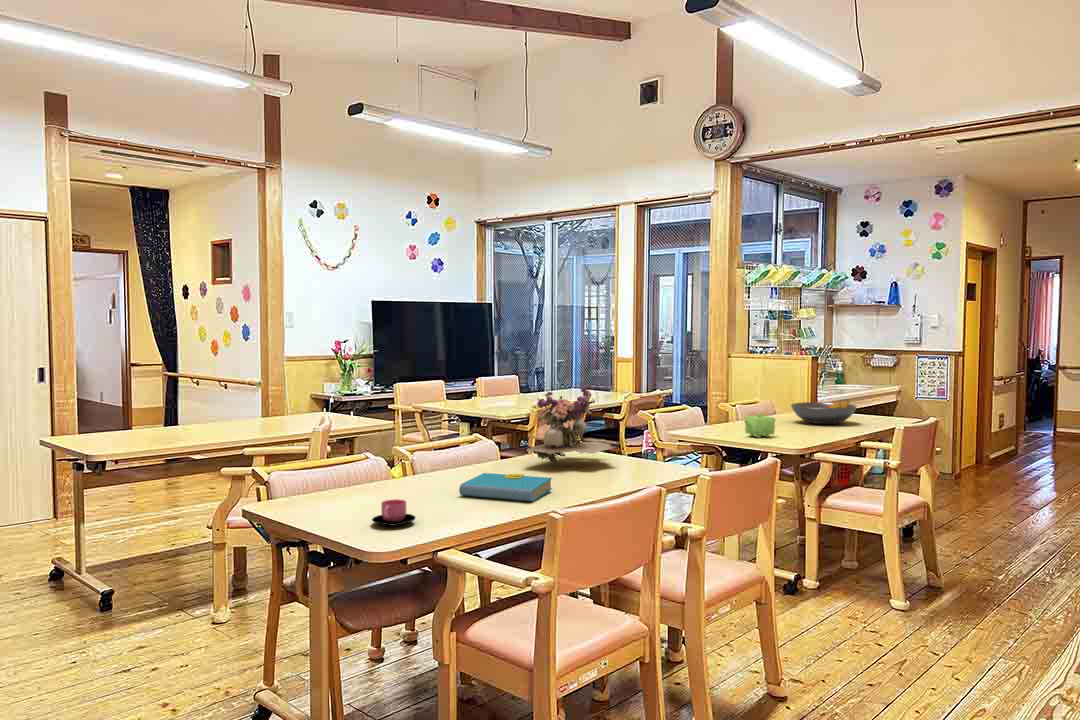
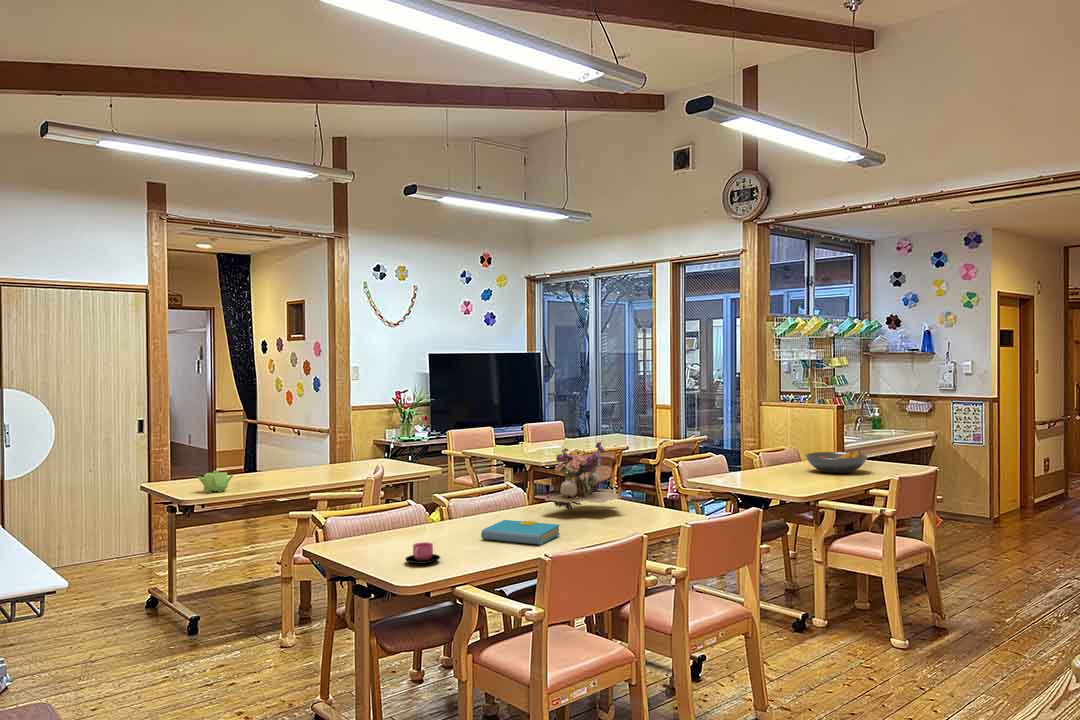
teapot: present [744,414,776,438] -> present [198,471,233,493]

